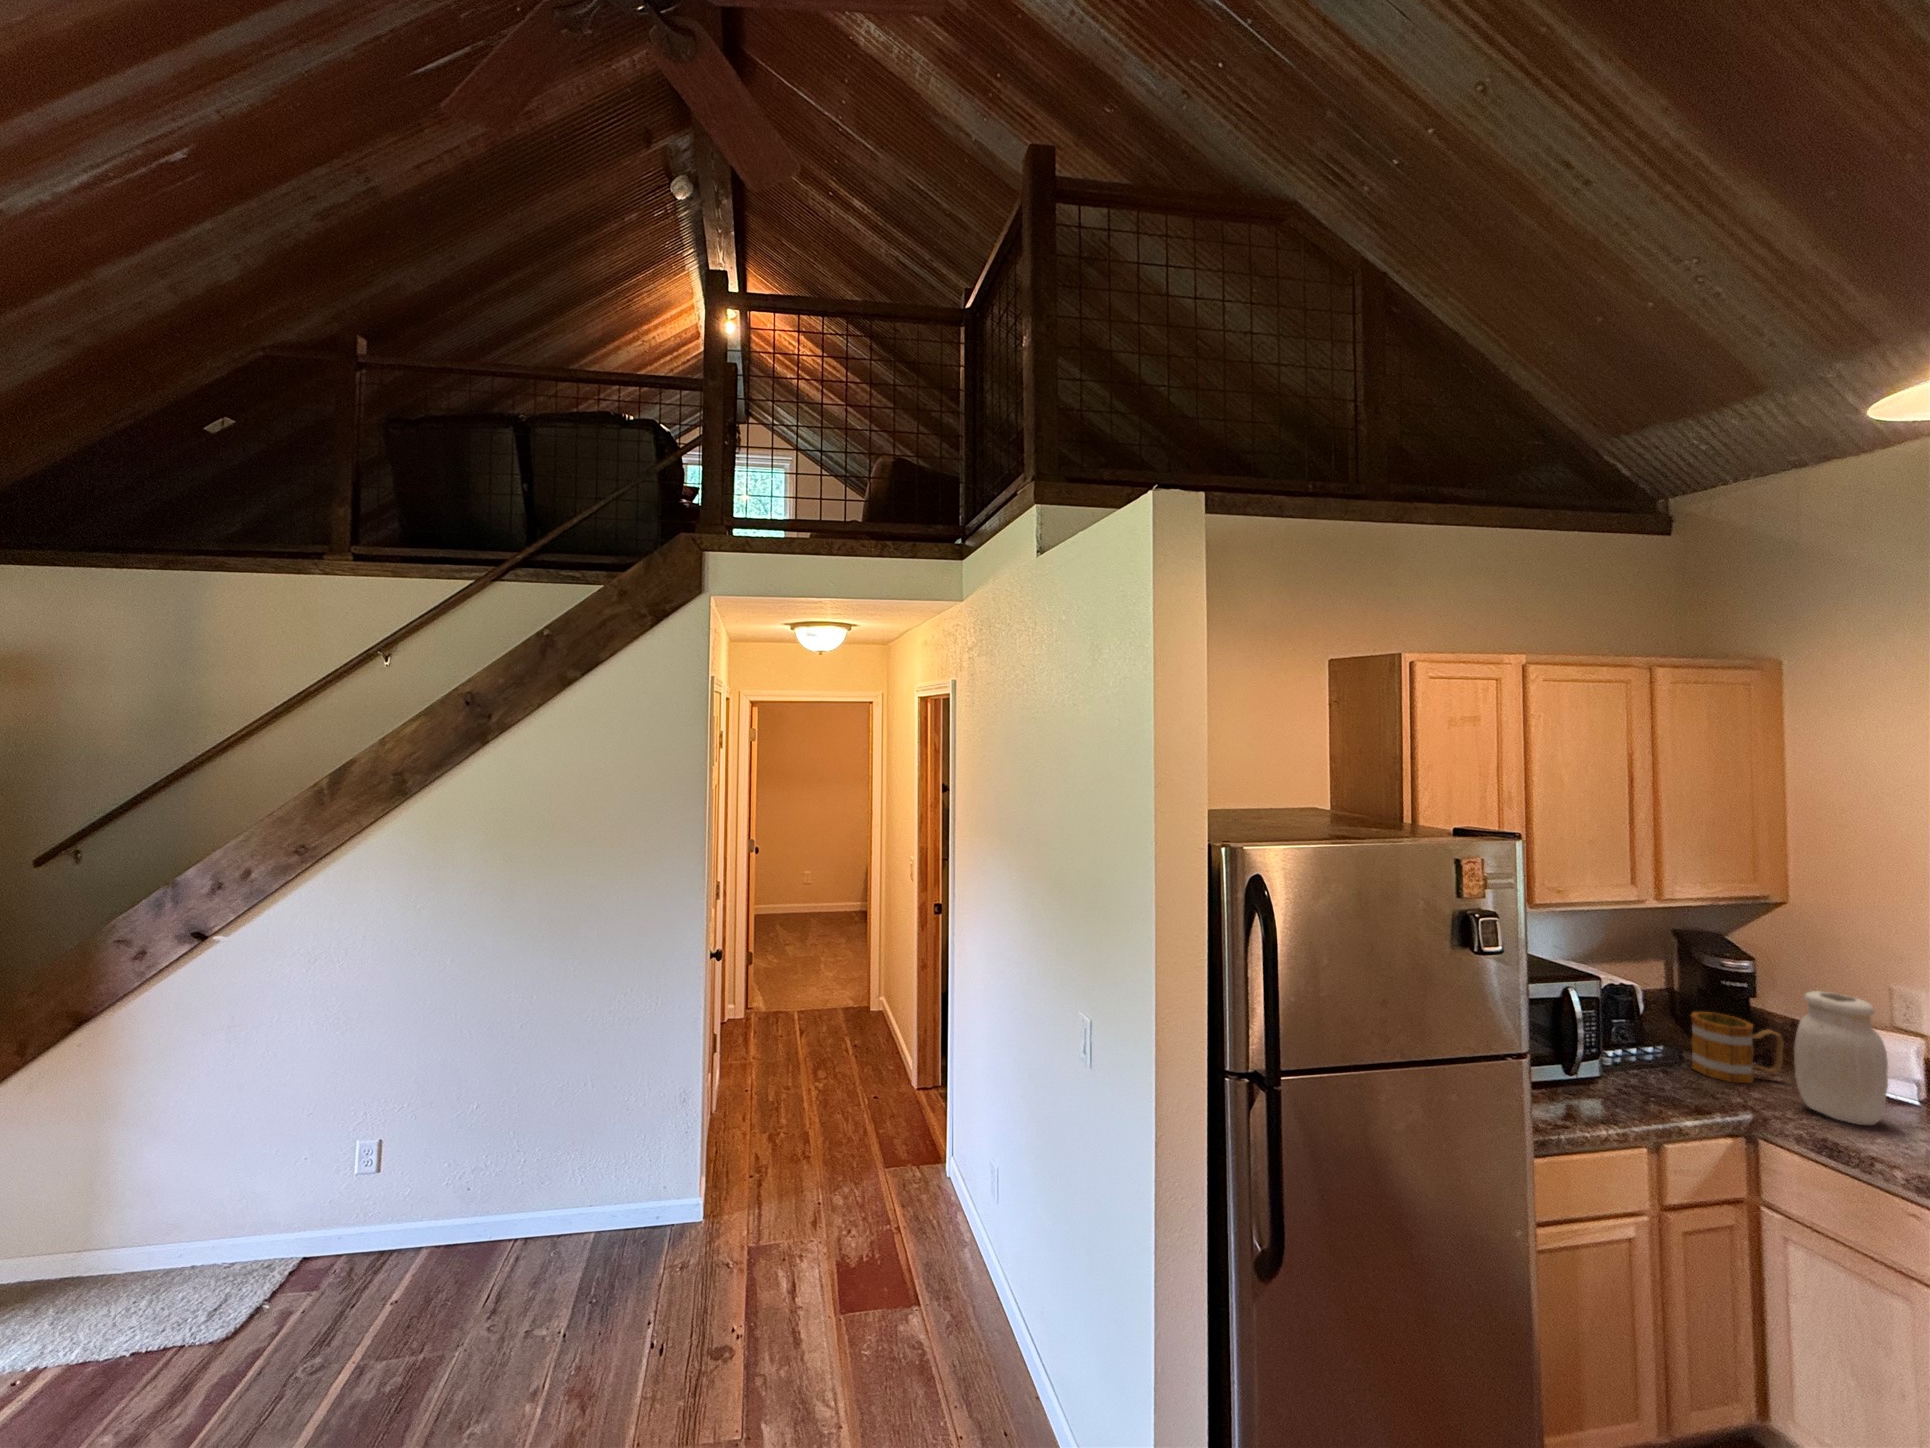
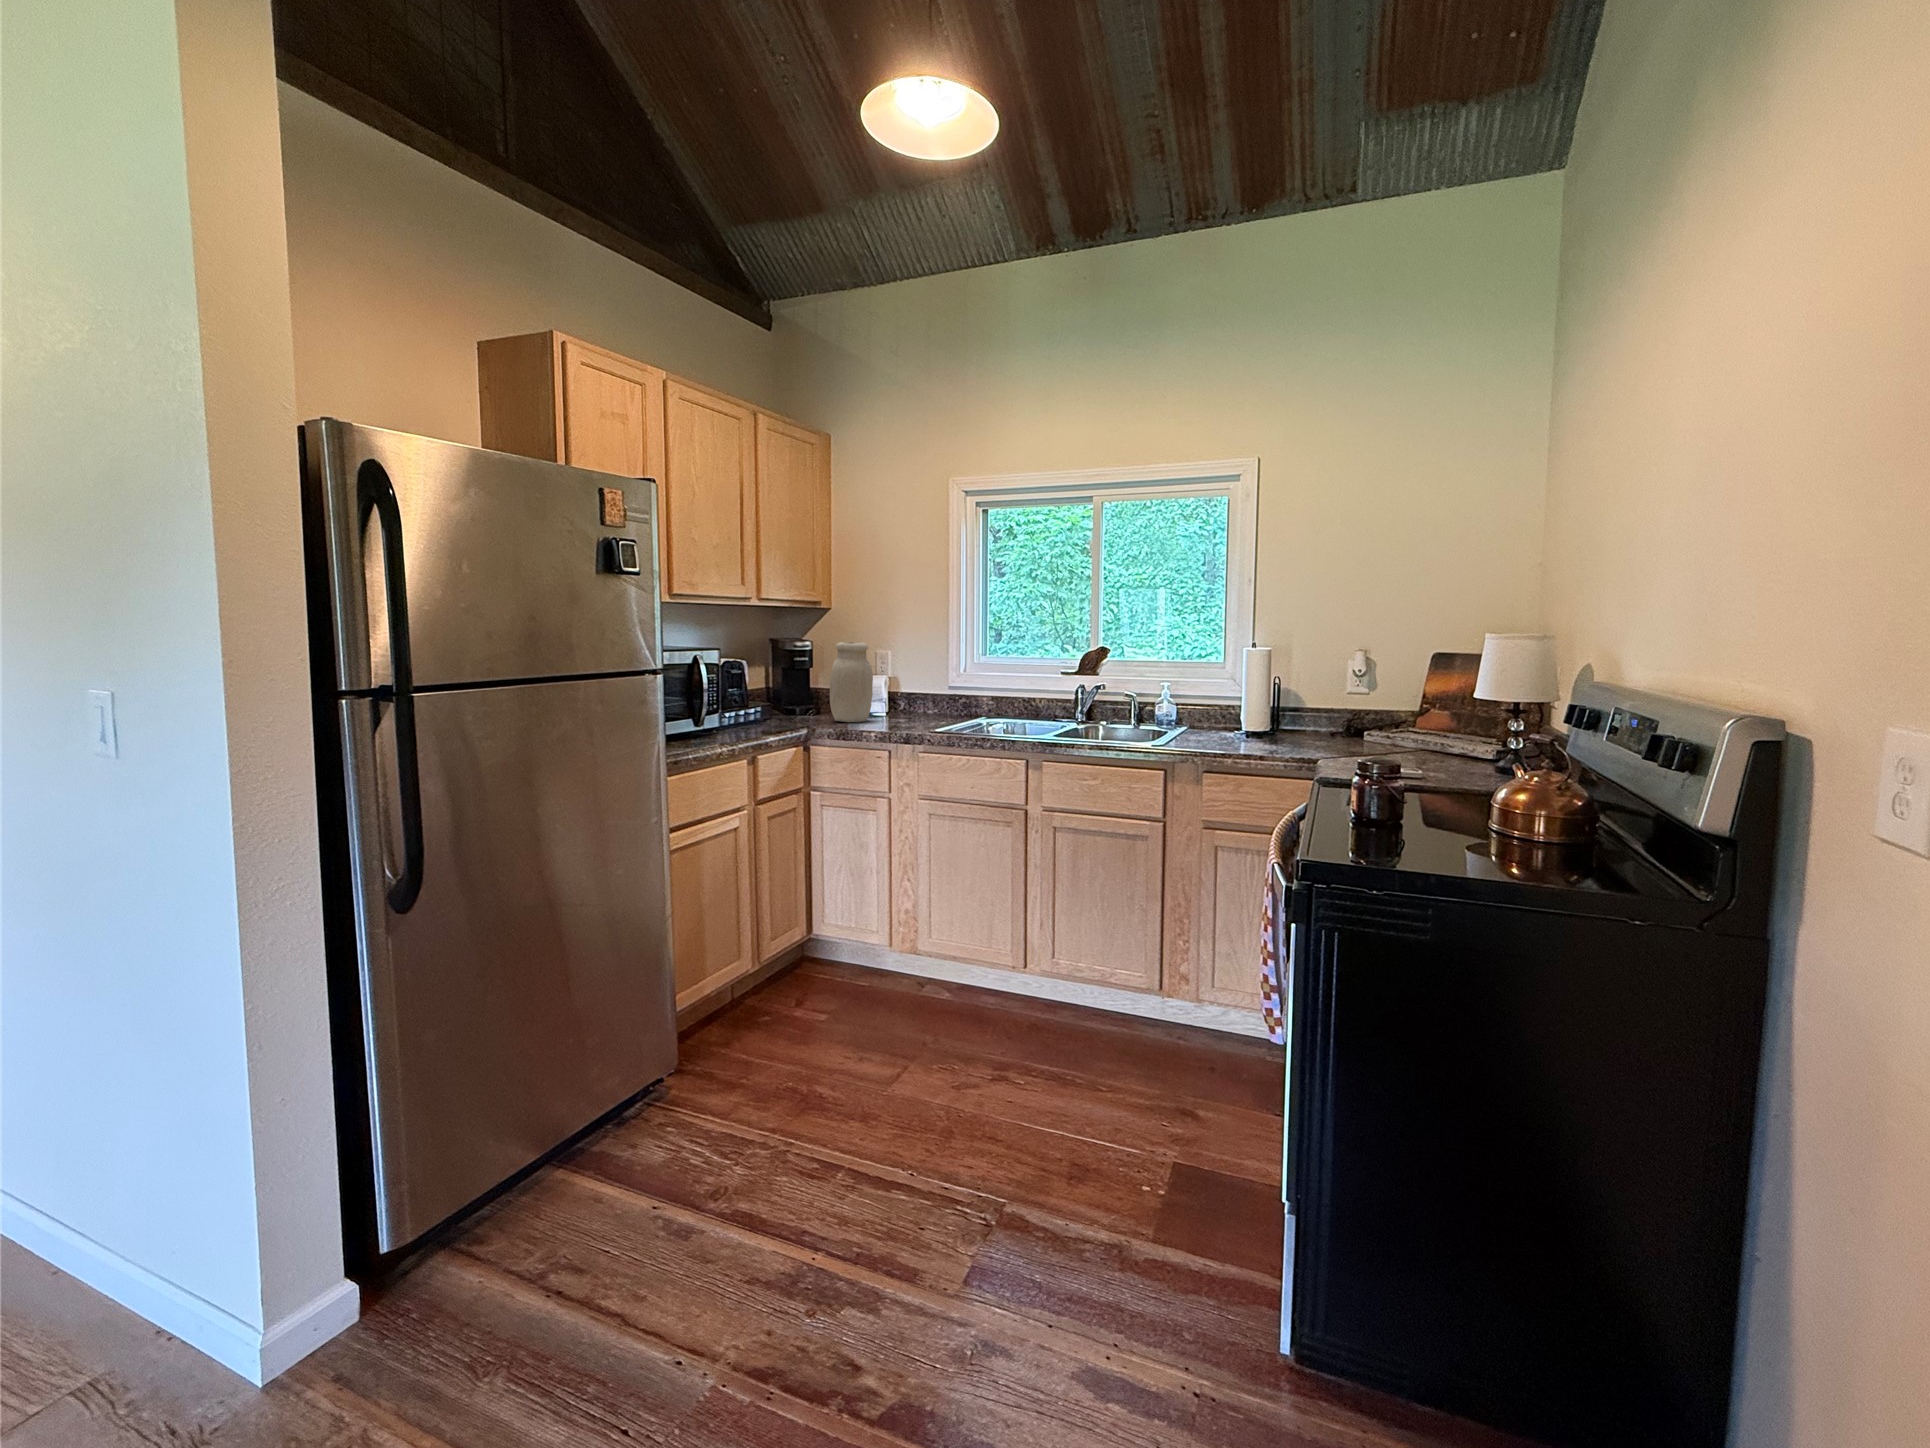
mug: present [1691,1012,1784,1083] -> none [775,679,825,721]

